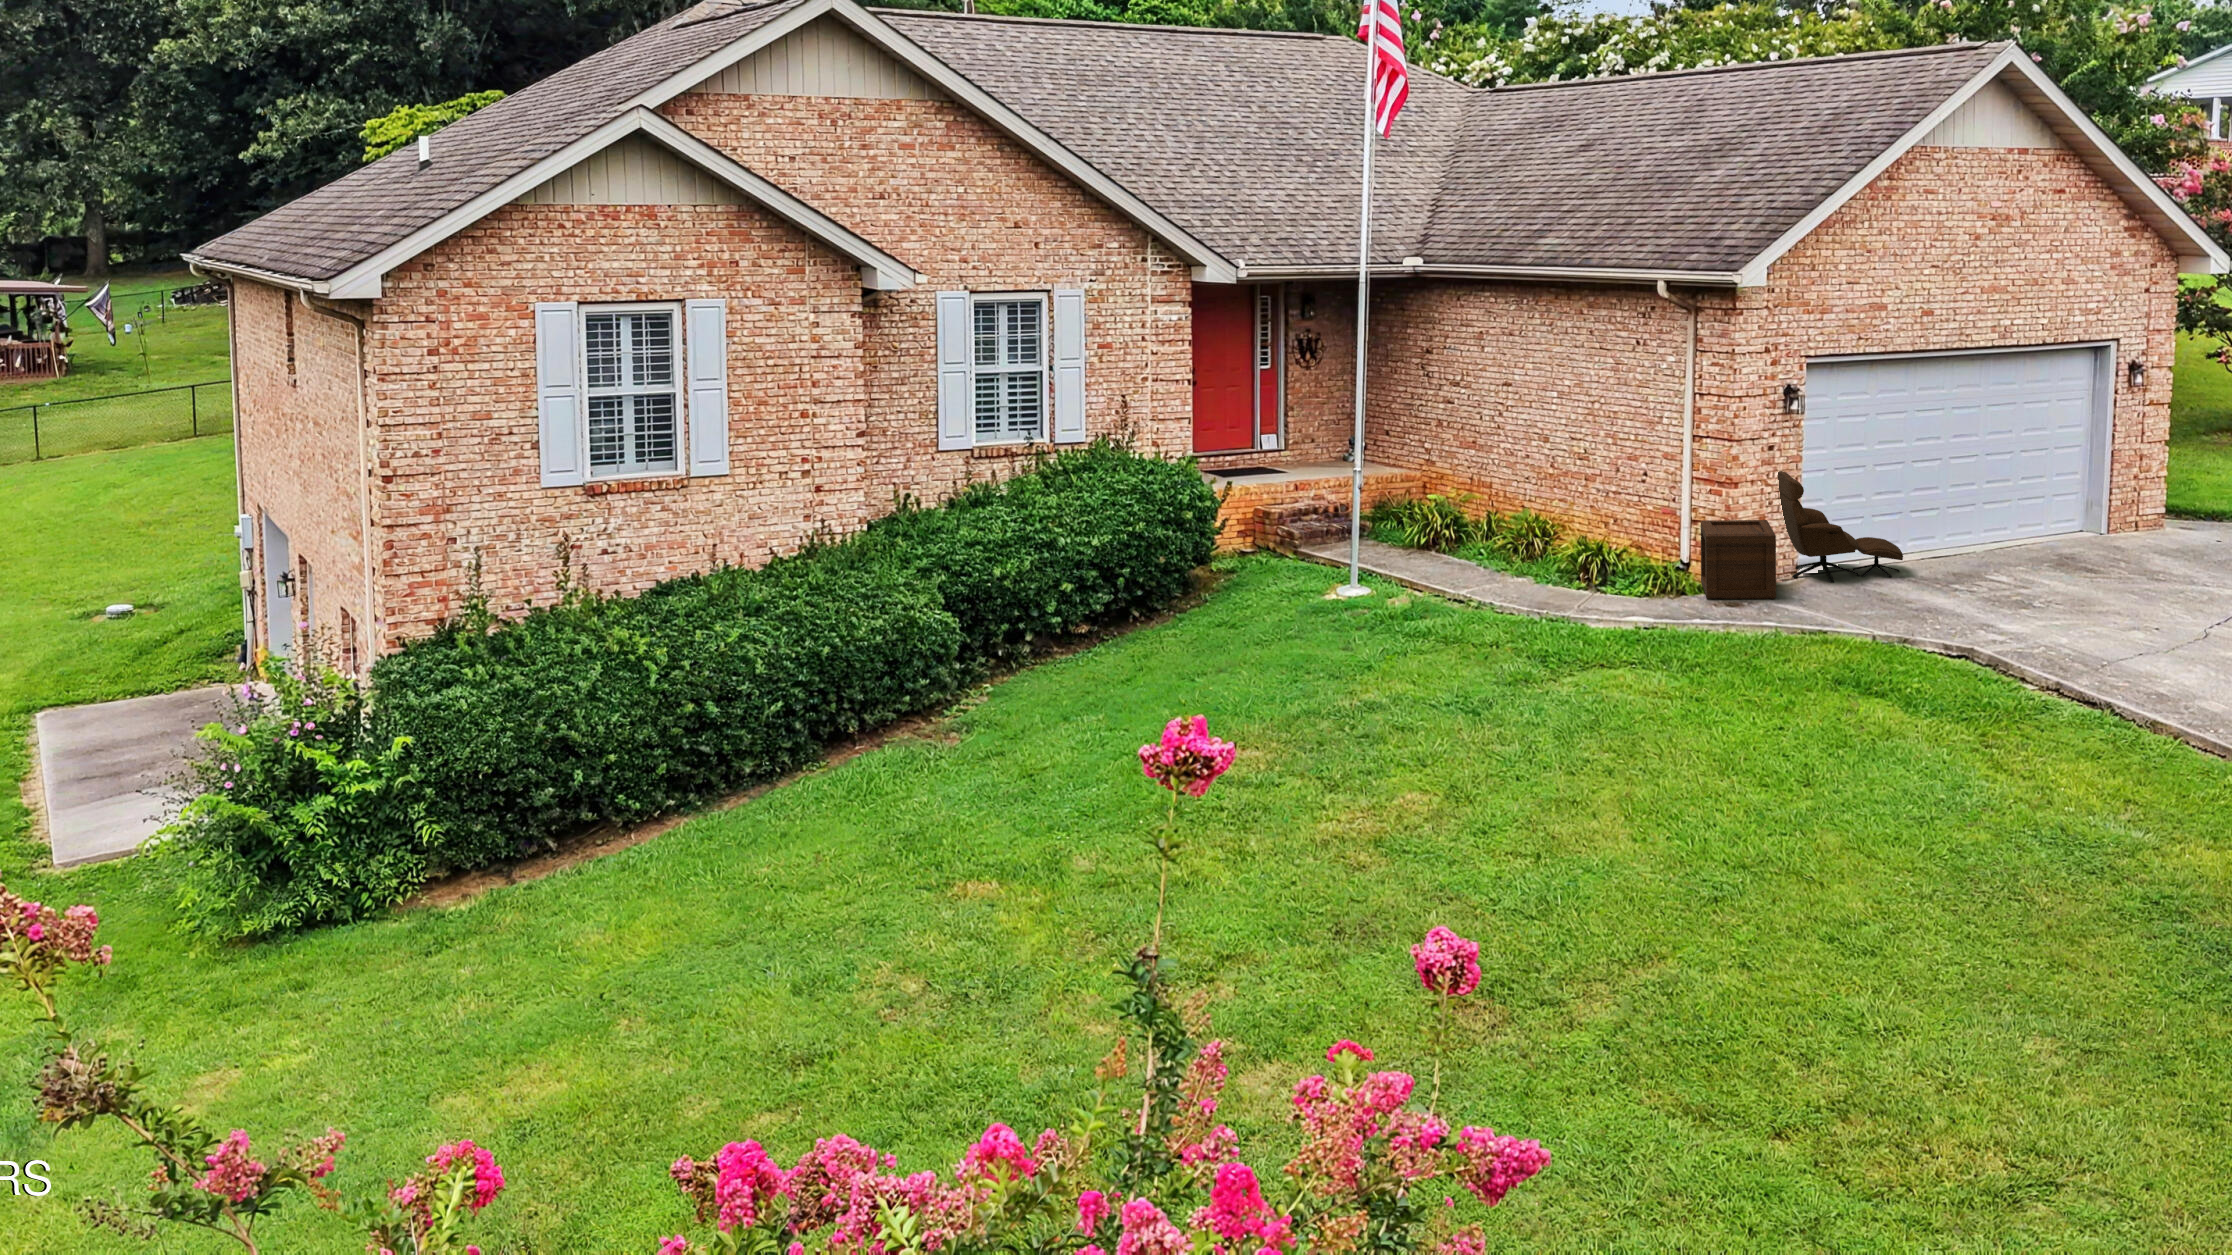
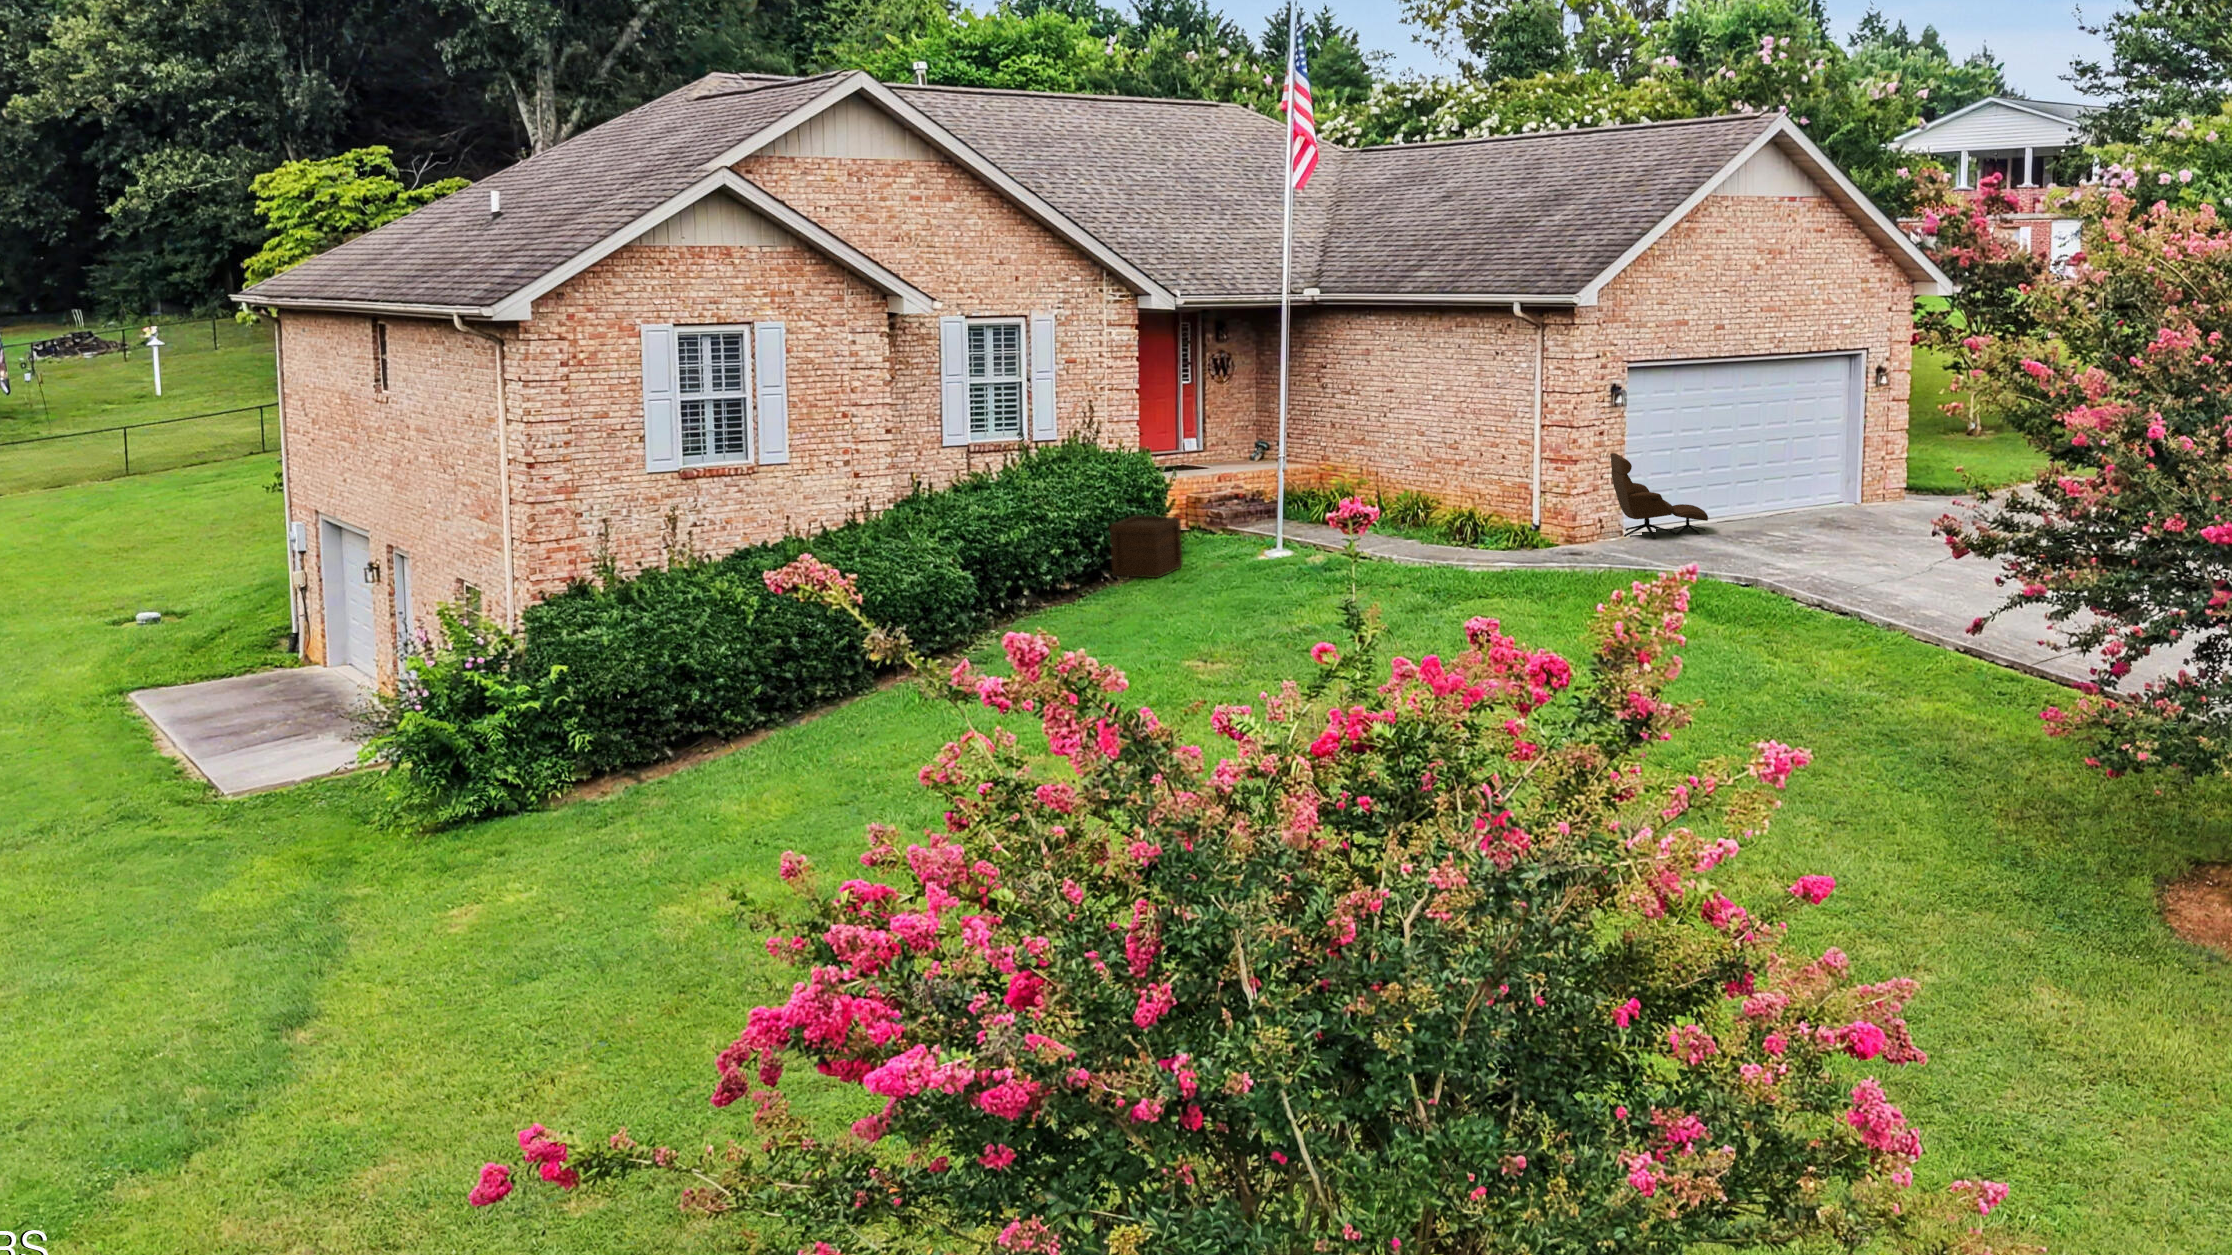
wooden crate: present [1701,520,1776,599] -> present [1109,515,1183,578]

